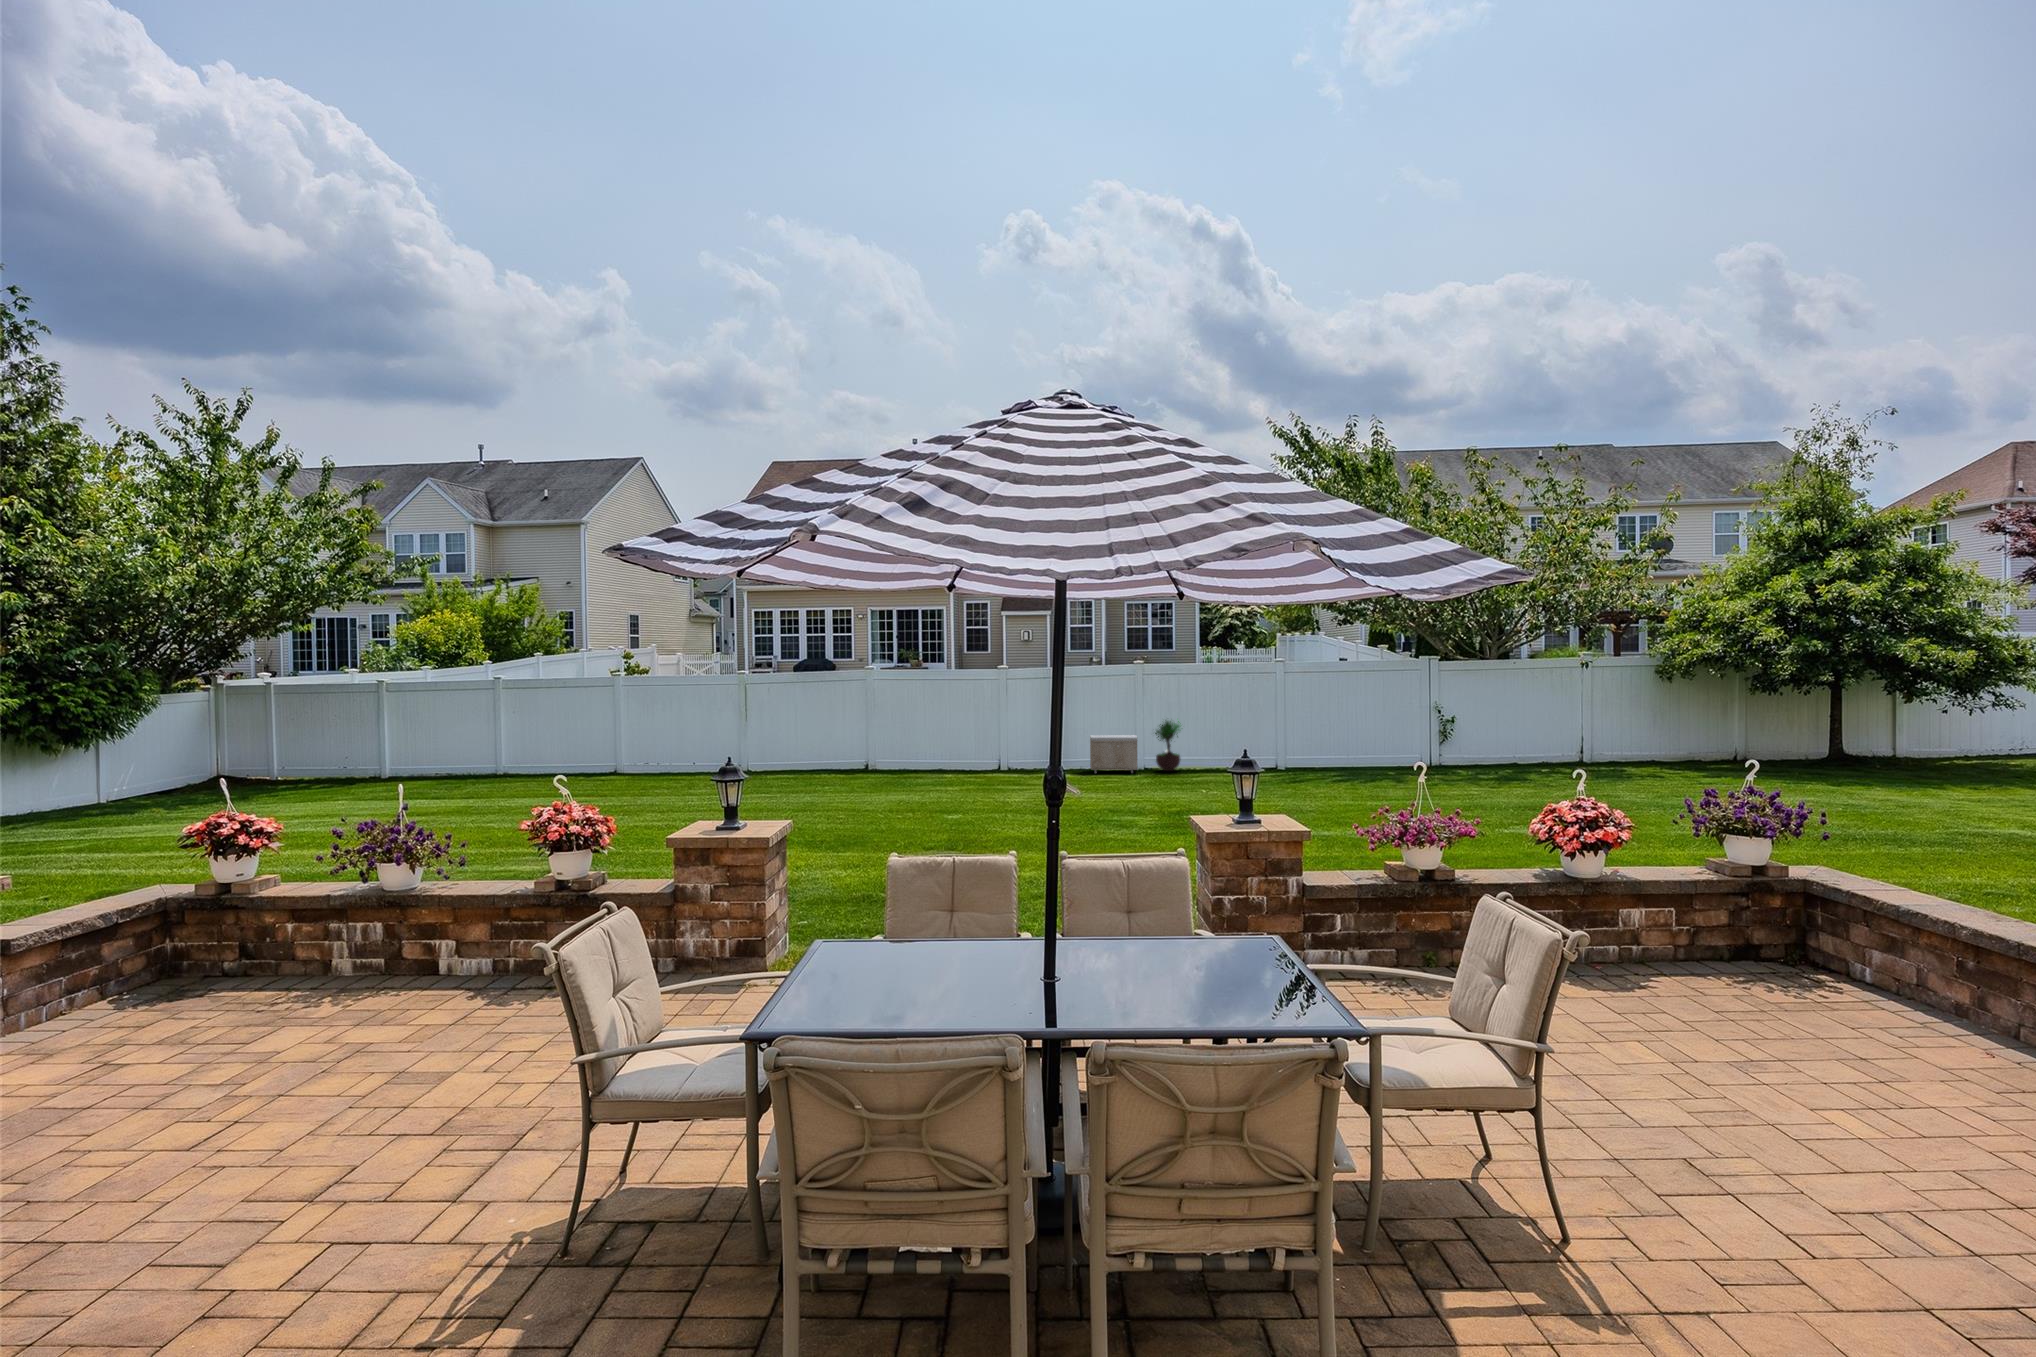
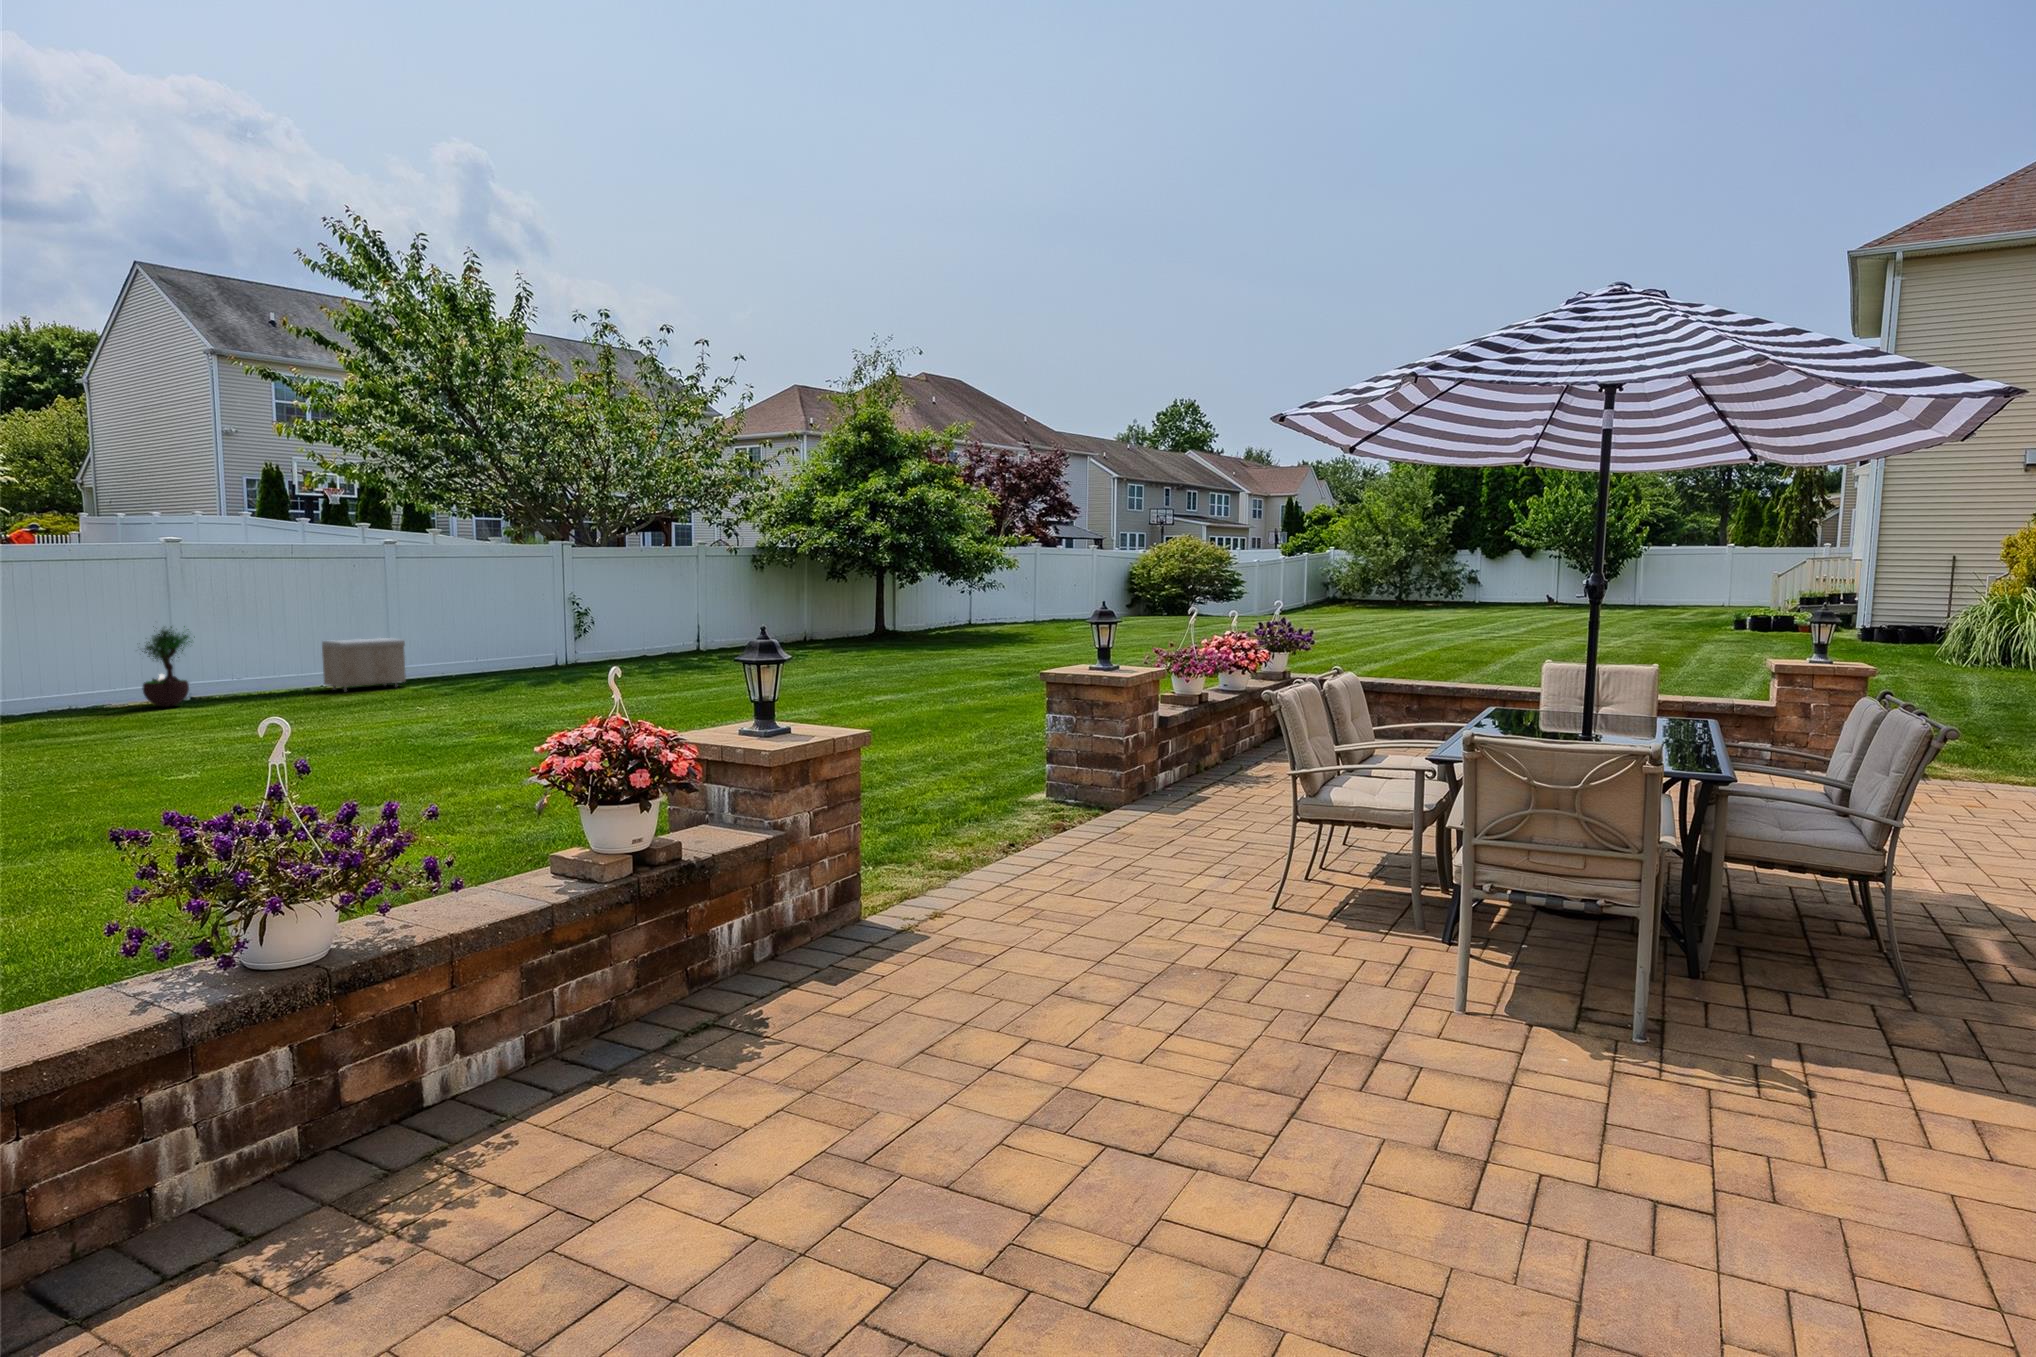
potted tree: present [1155,720,1180,771] -> present [142,626,195,707]

